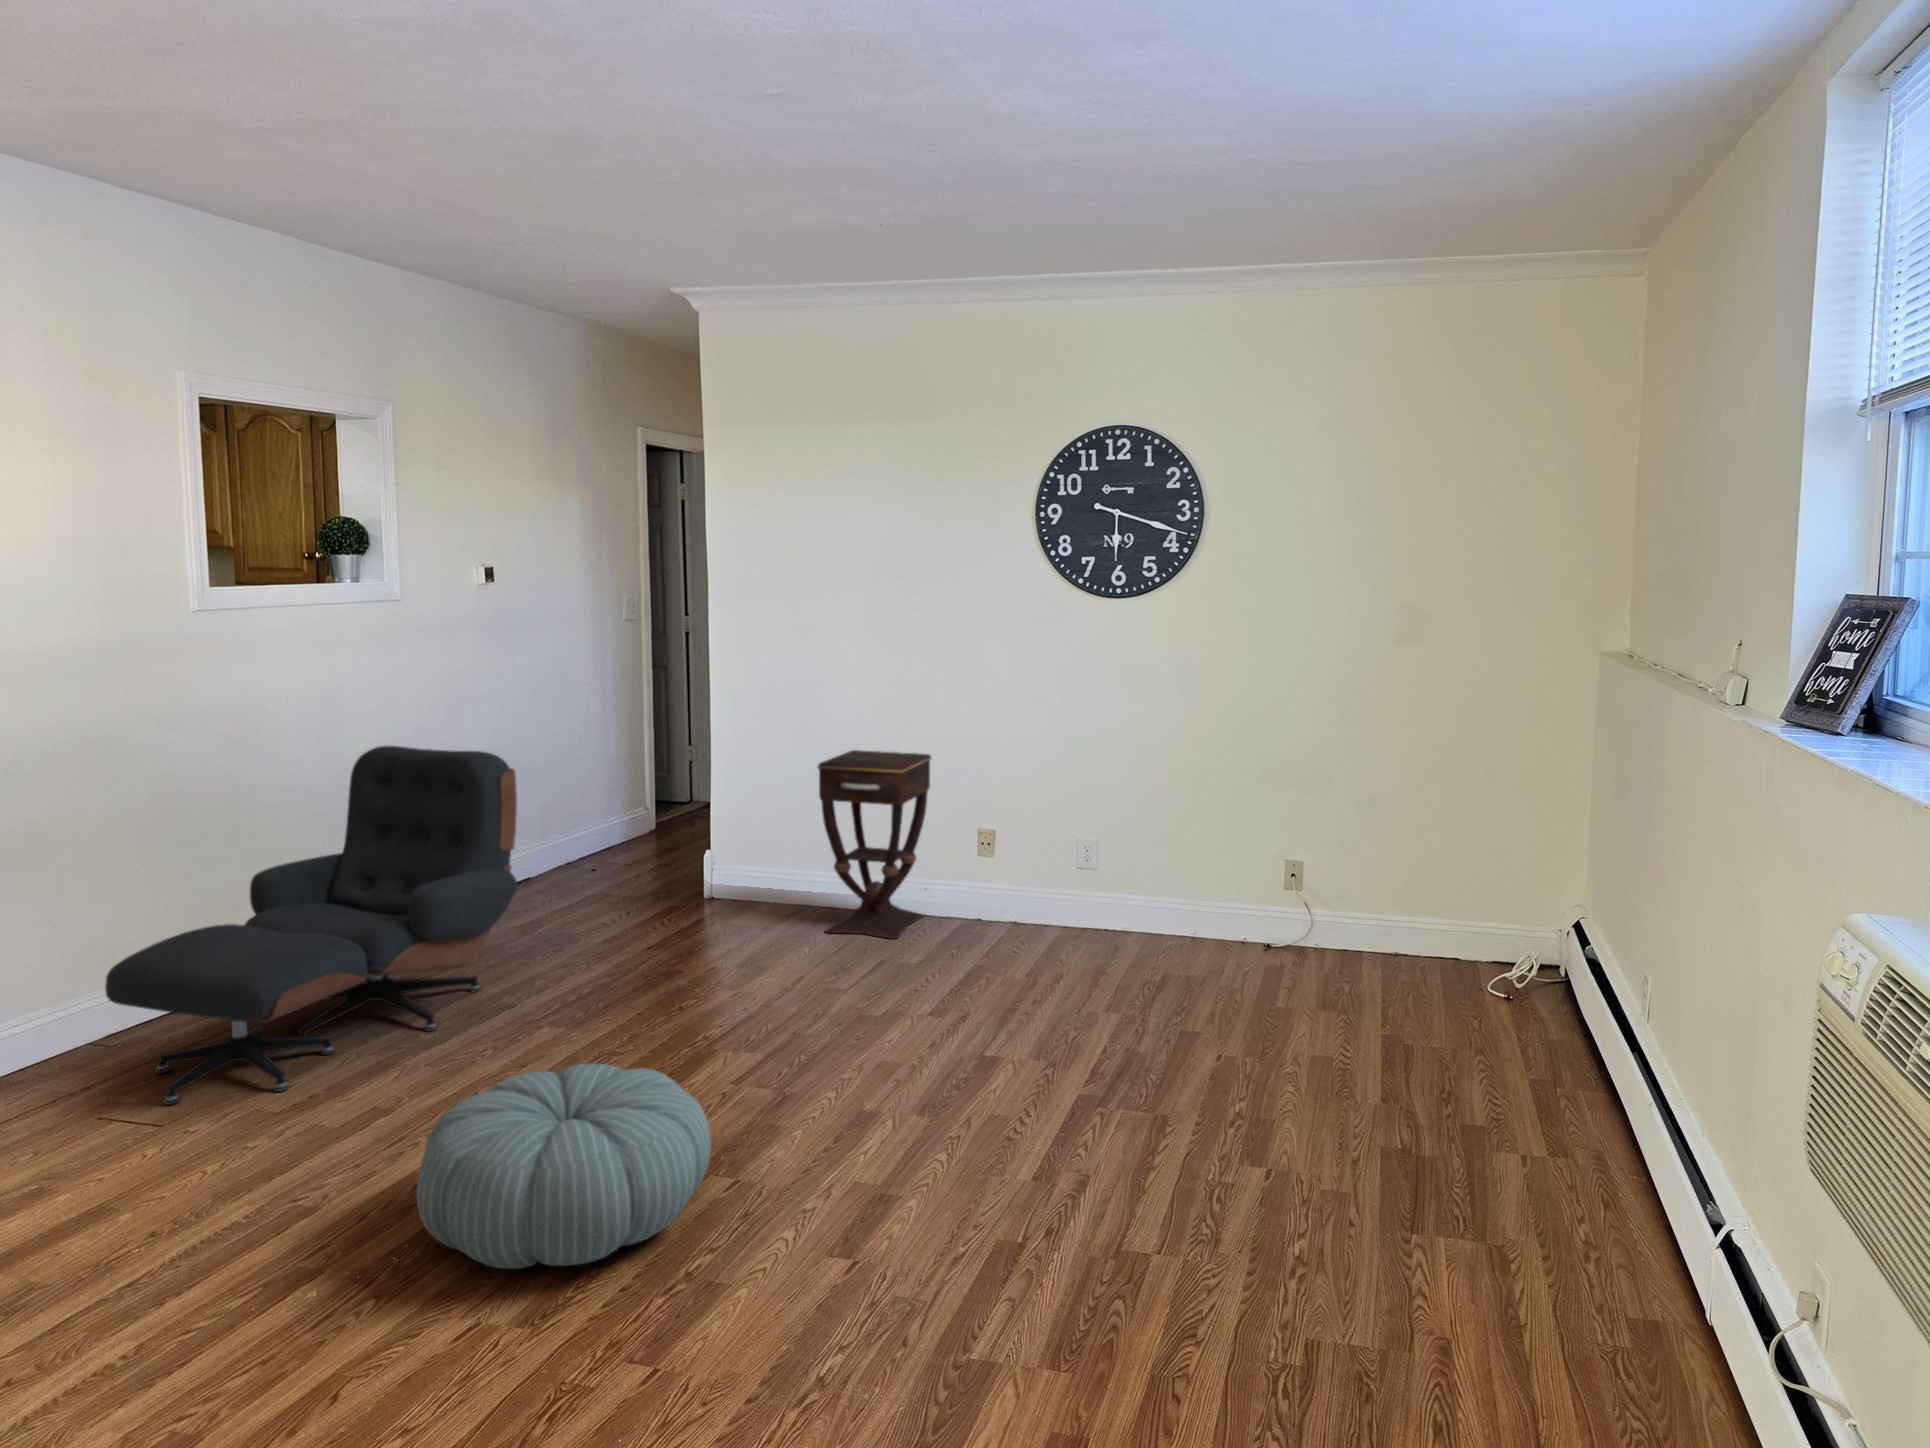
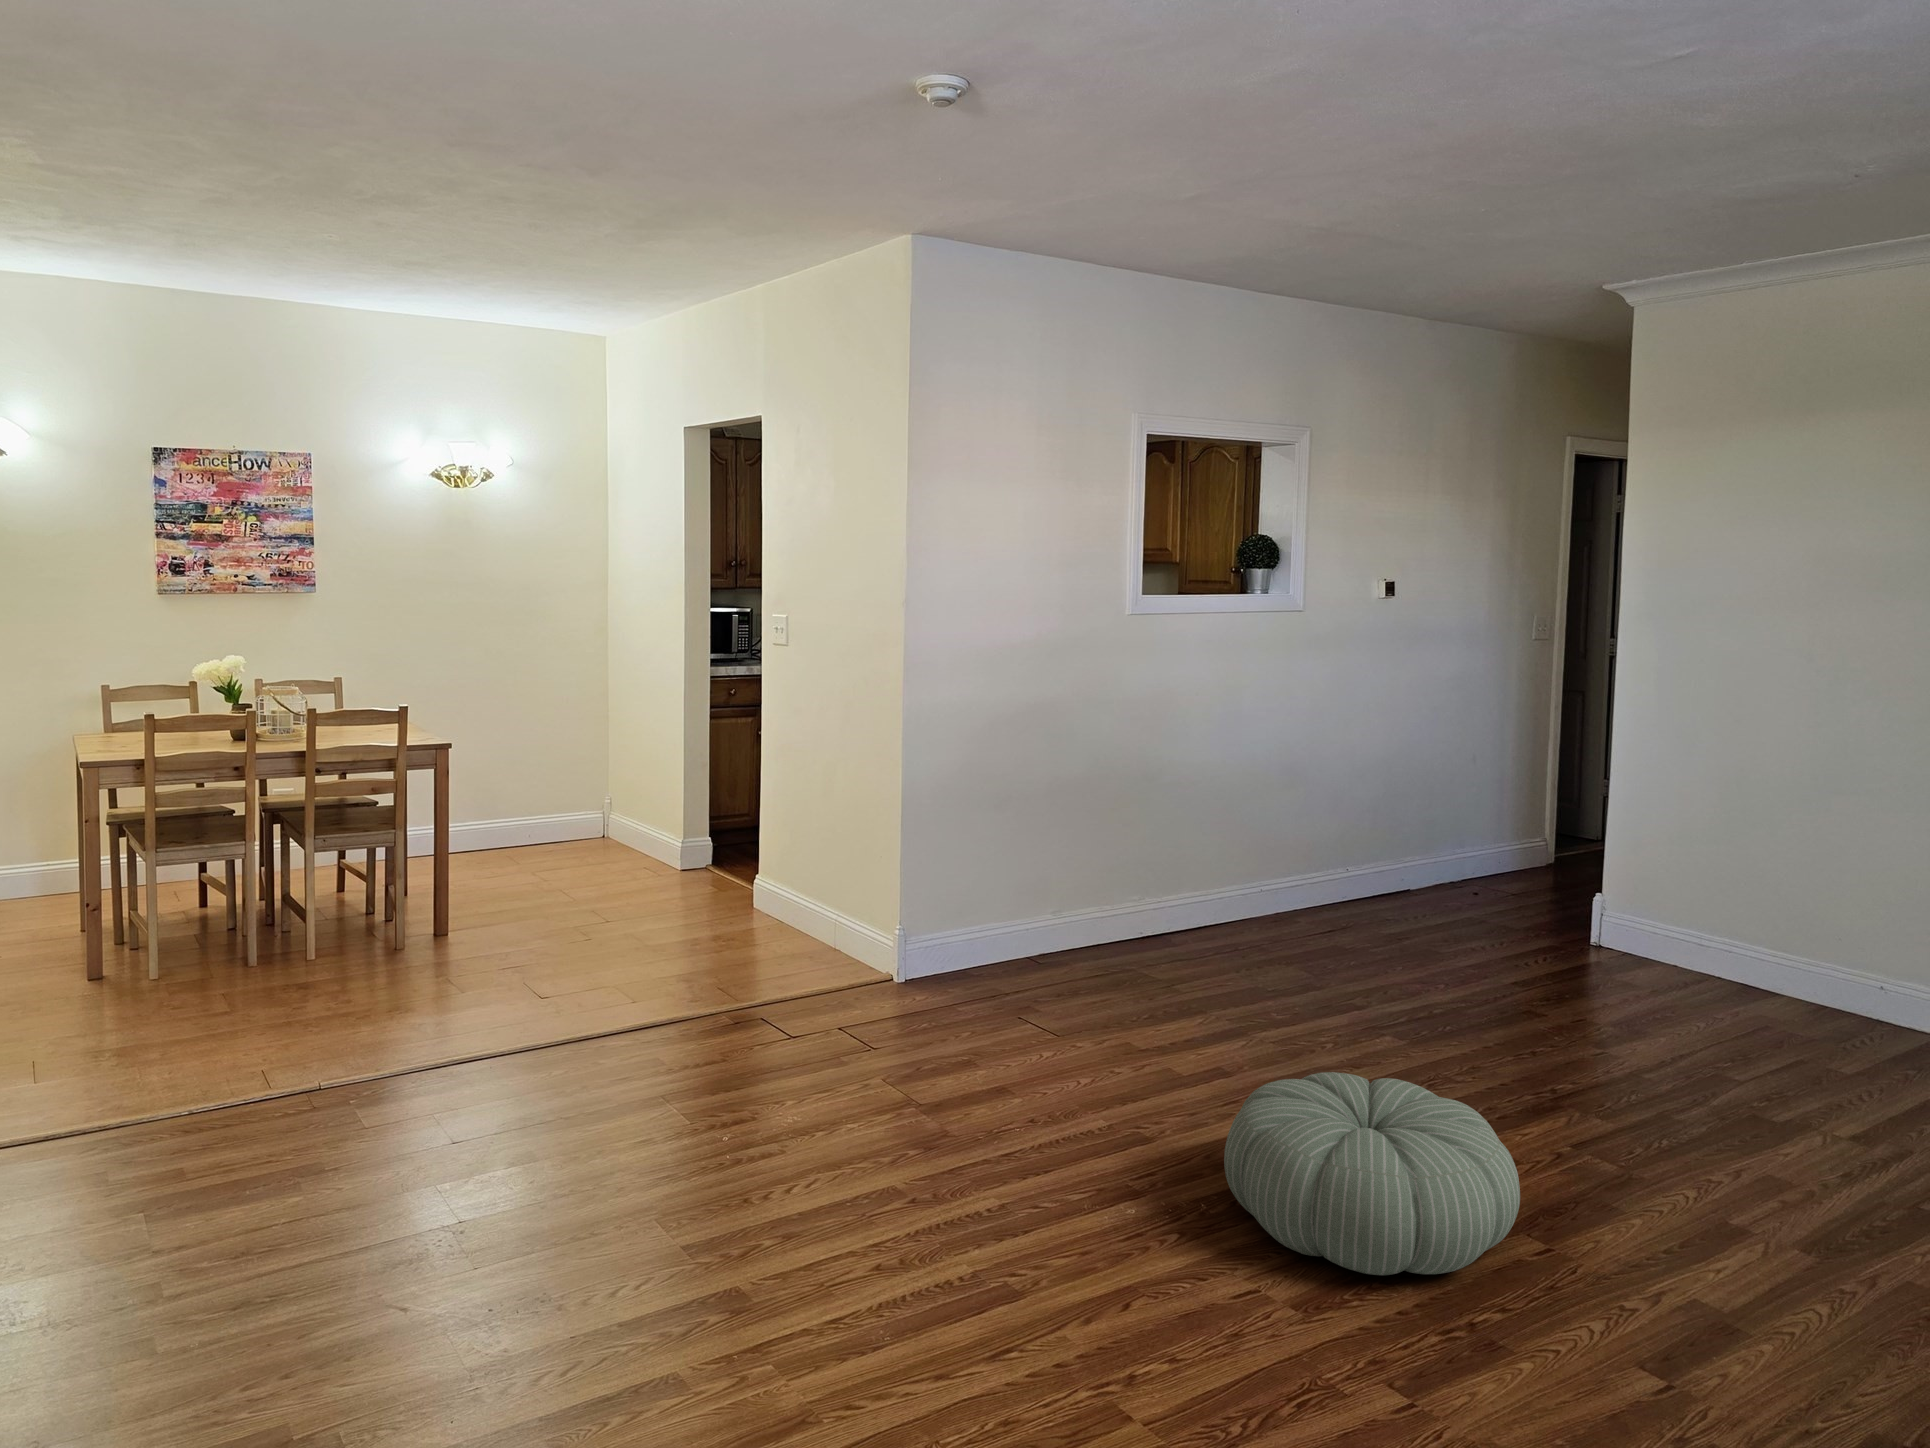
lounge chair: present [105,746,517,1105] -> none [1037,743,1382,1035]
side table: present [818,750,931,939] -> none [1737,801,1918,1042]

